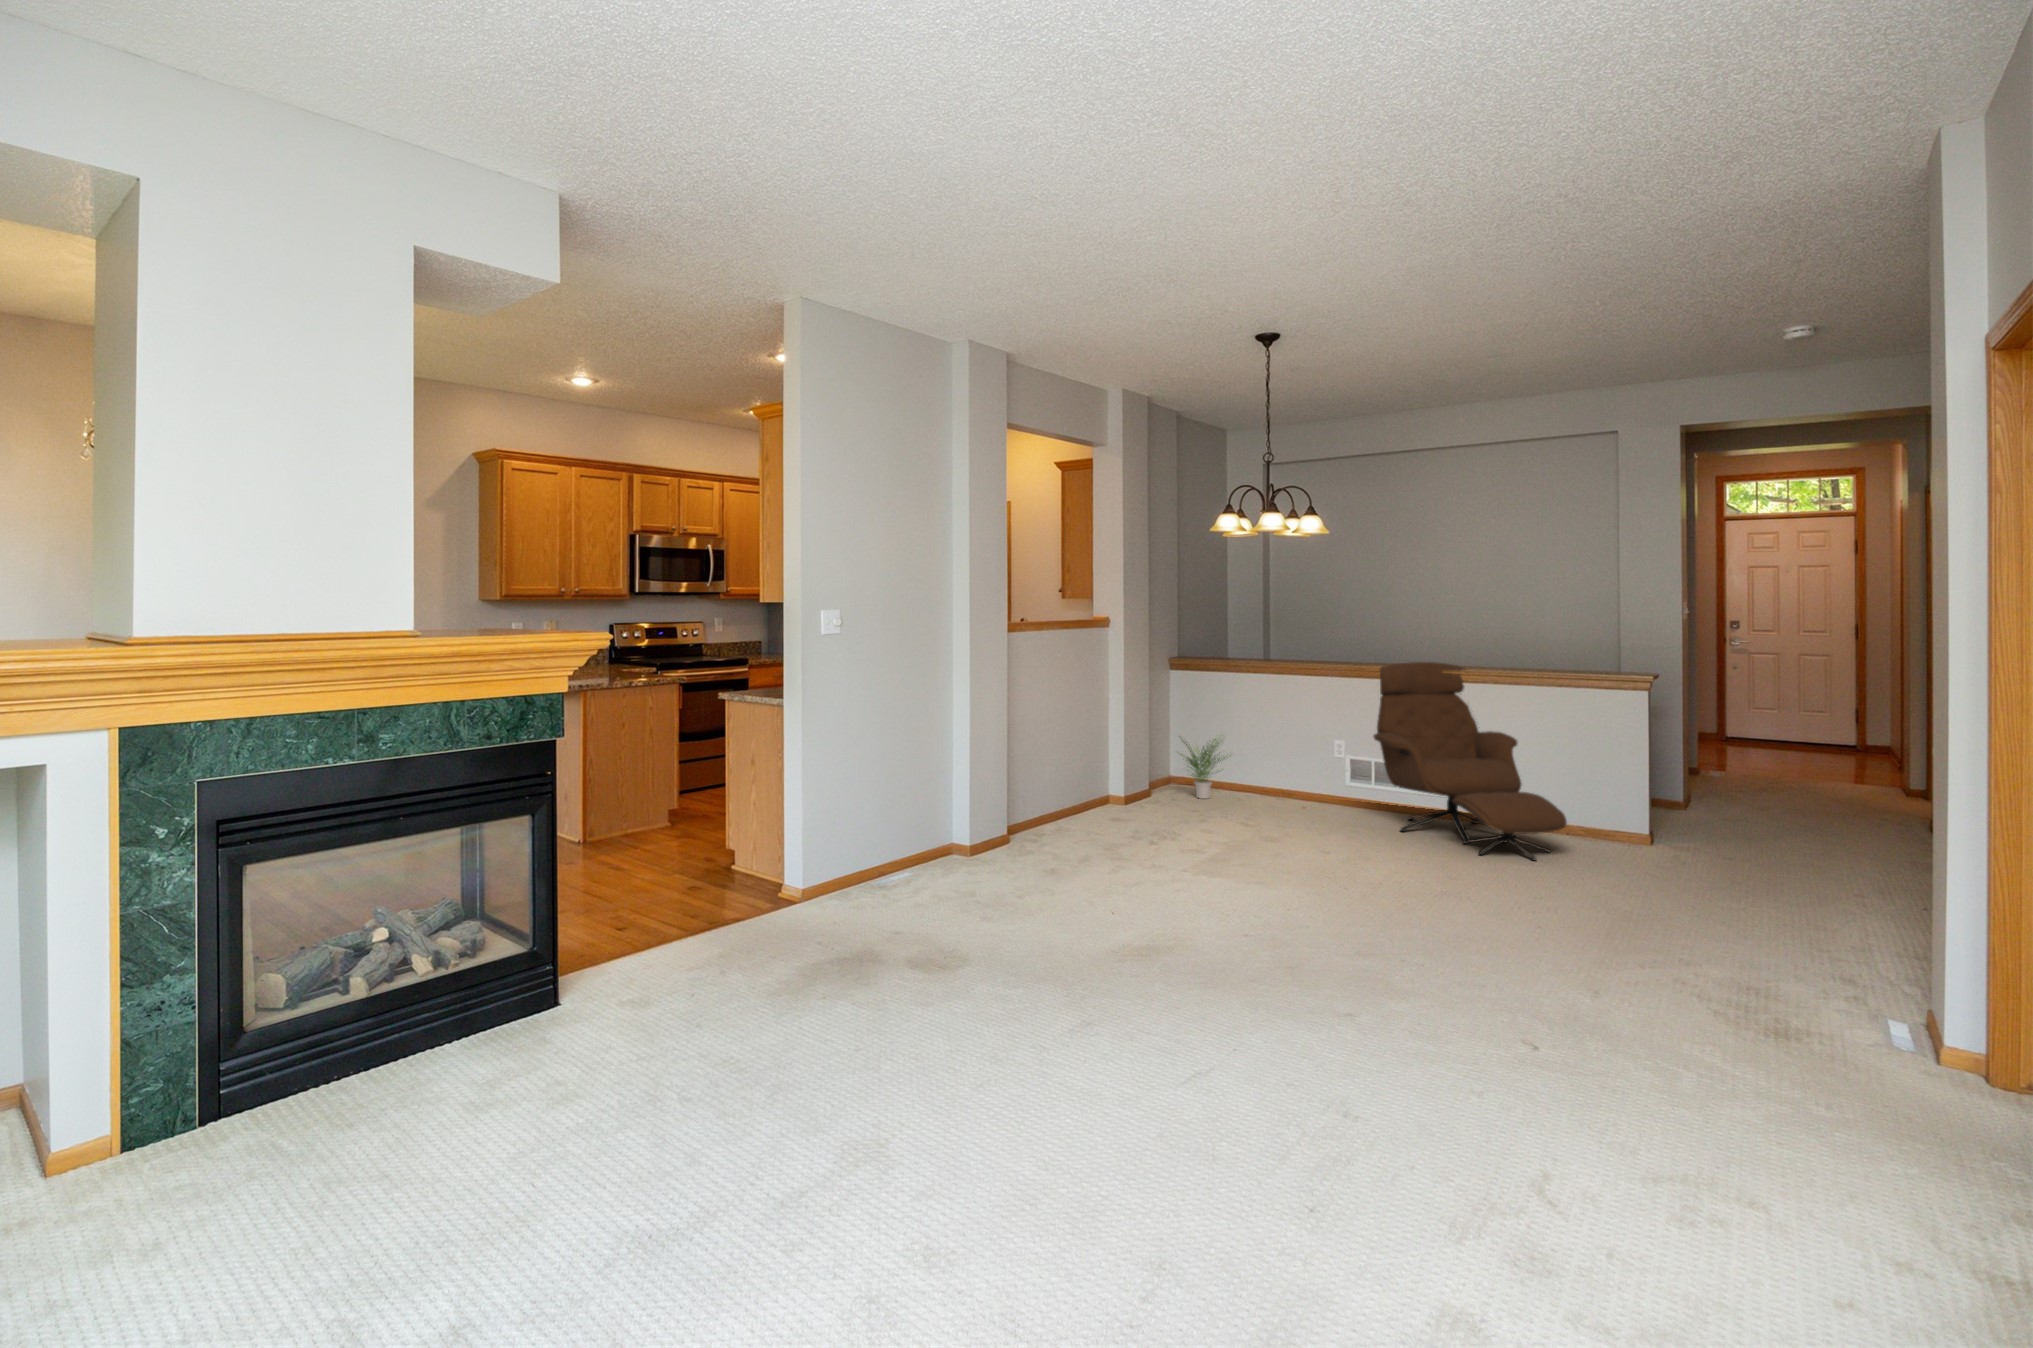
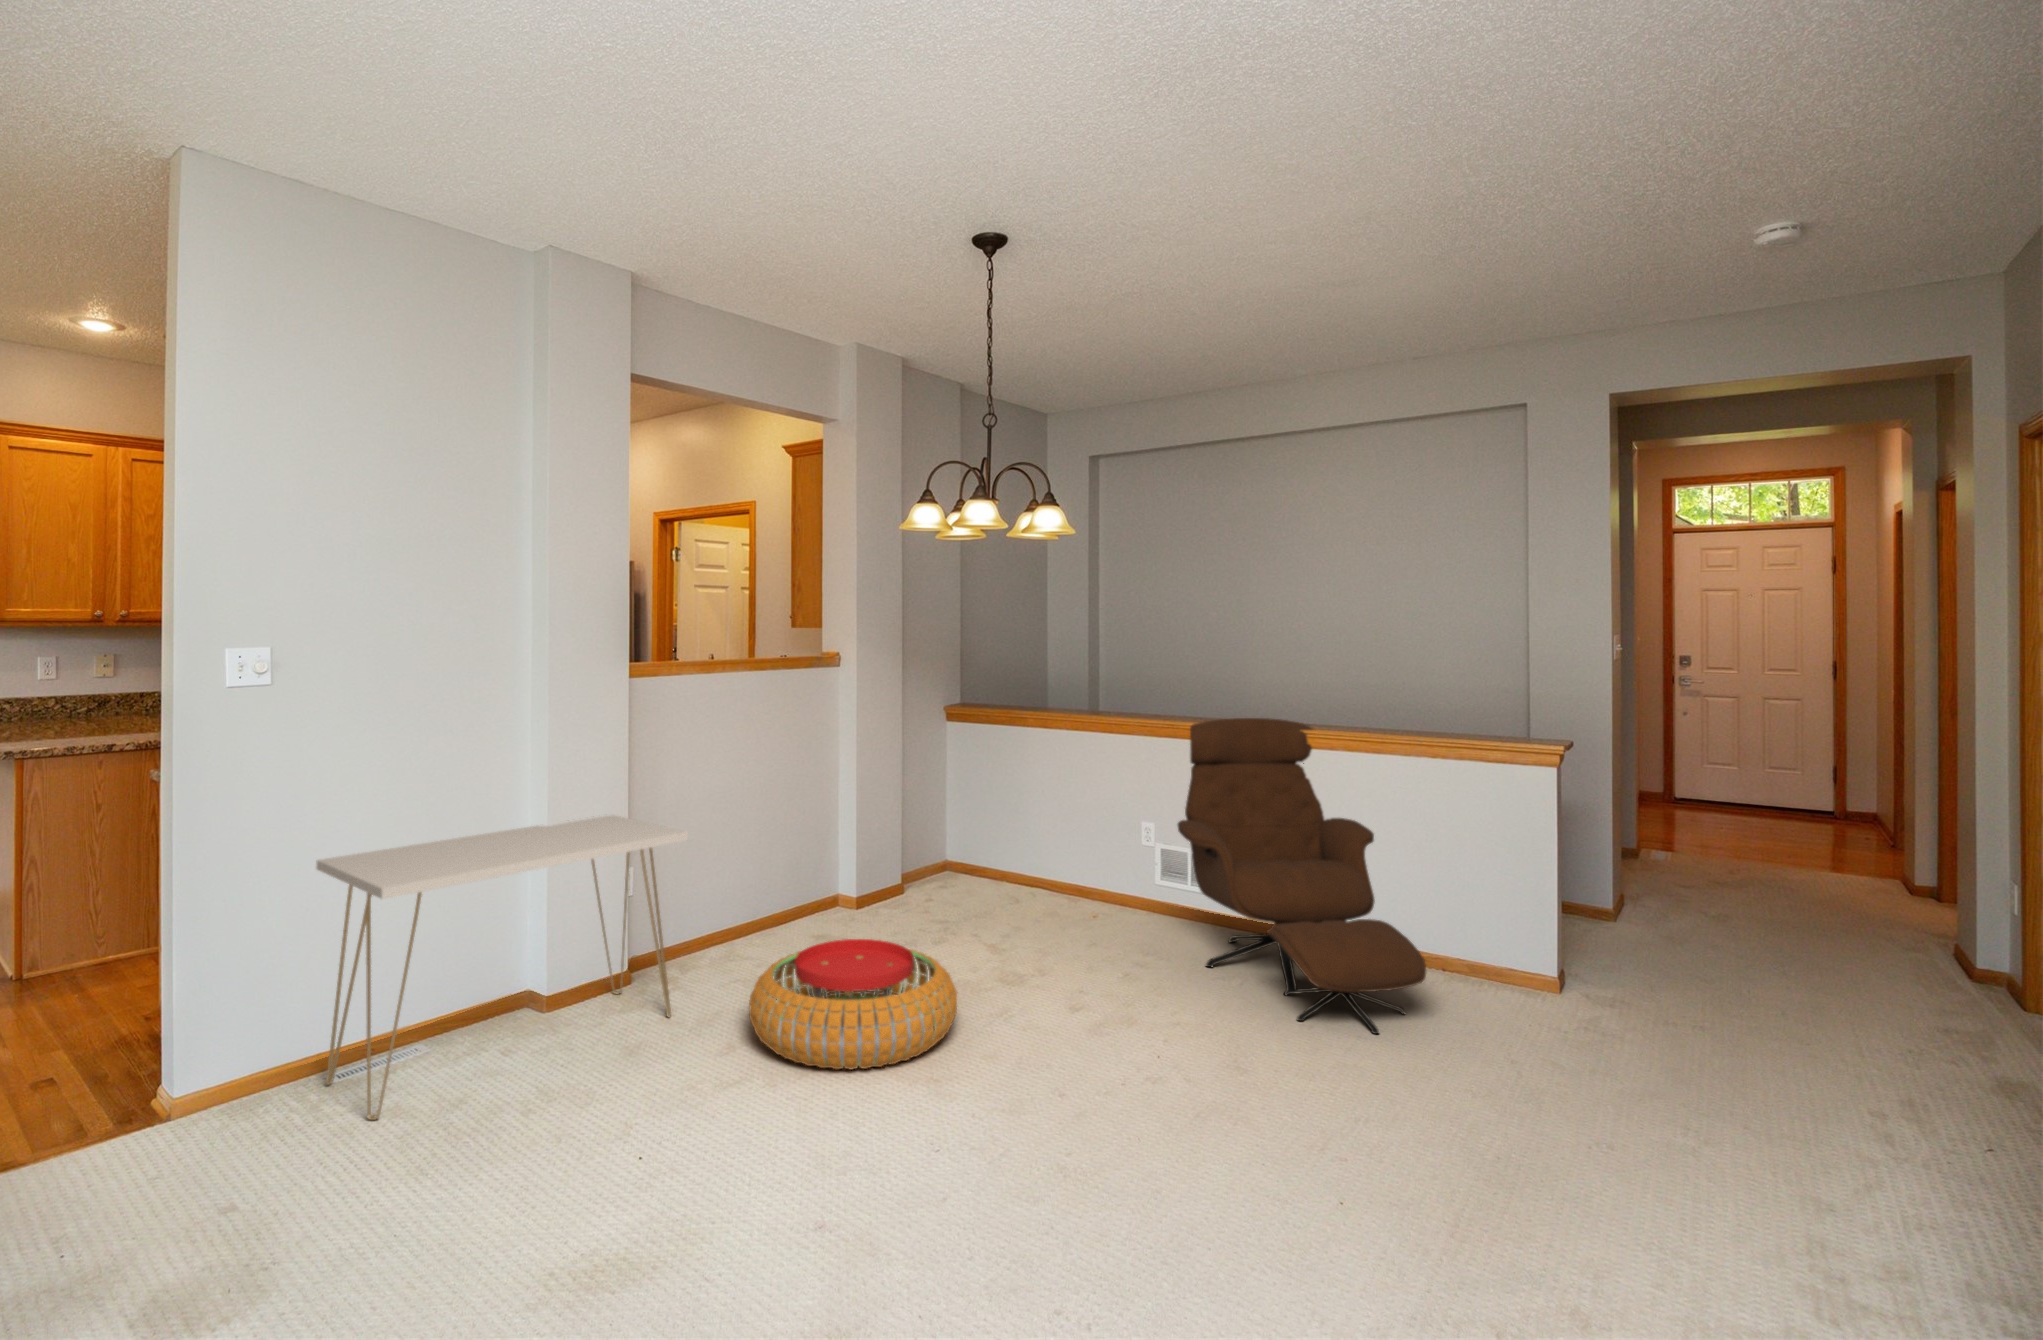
console table: none [877,725,1075,892] -> present [316,815,688,1120]
potted plant: present [1180,739,1226,799] -> none [935,807,1016,899]
pouf: none [1122,804,1260,874] -> present [749,939,957,1069]

